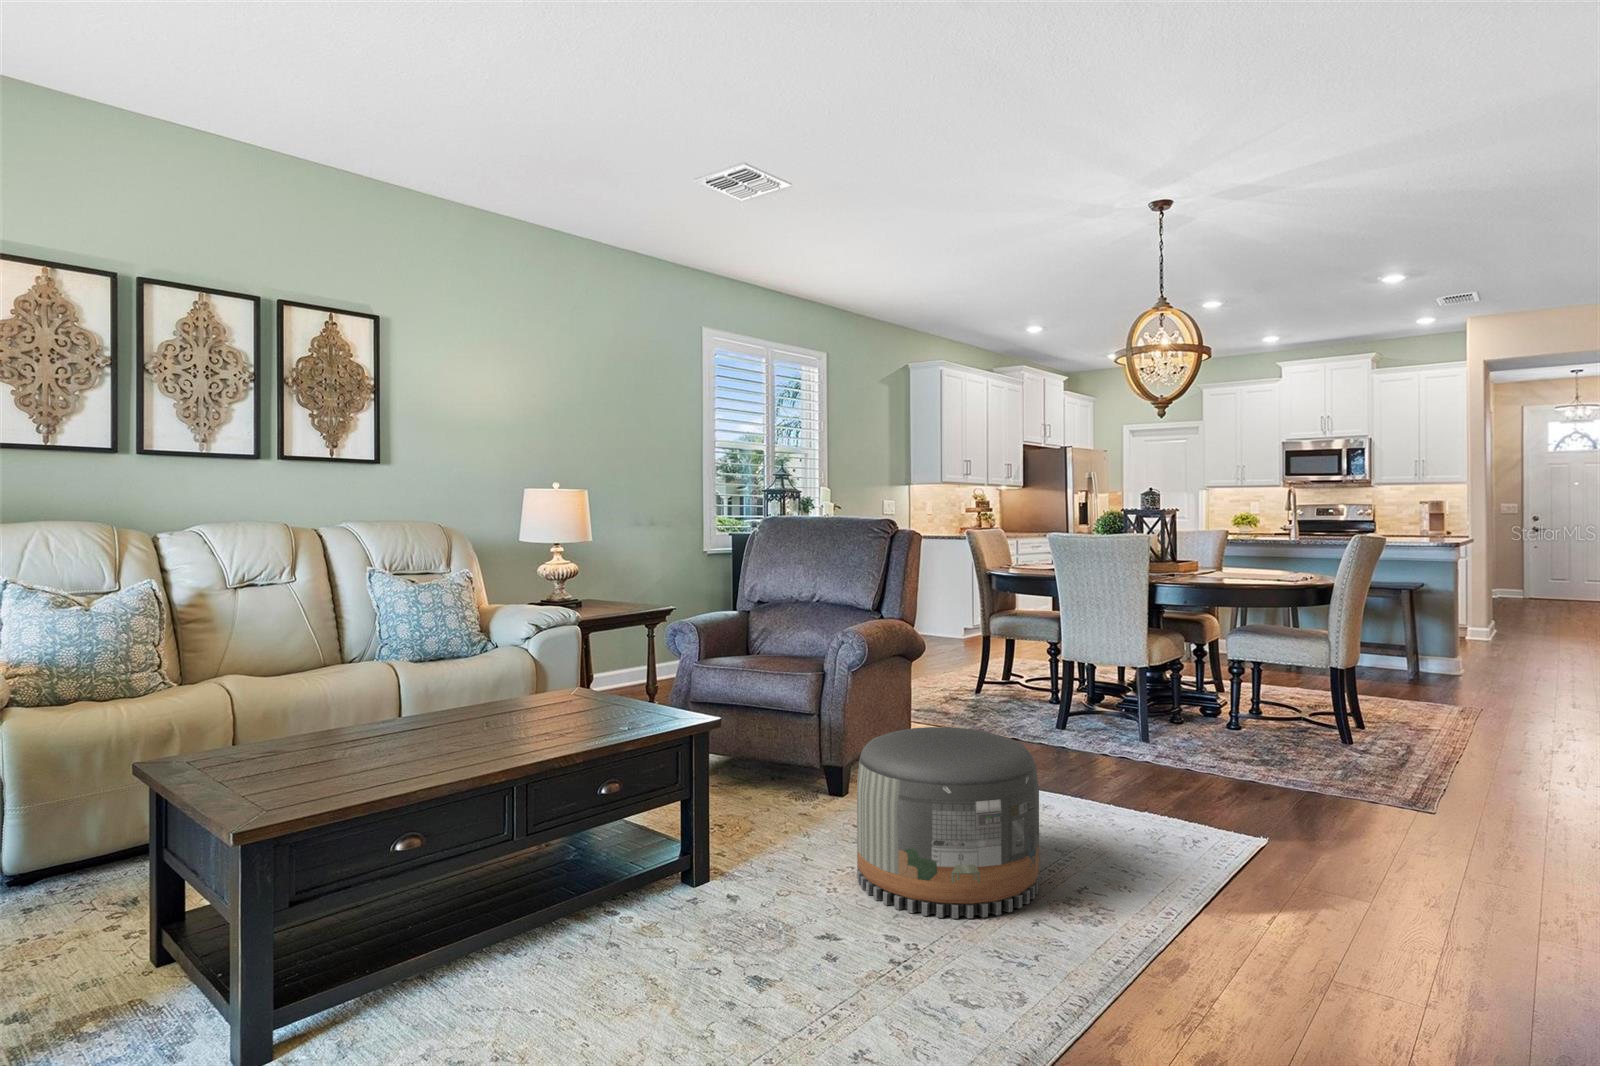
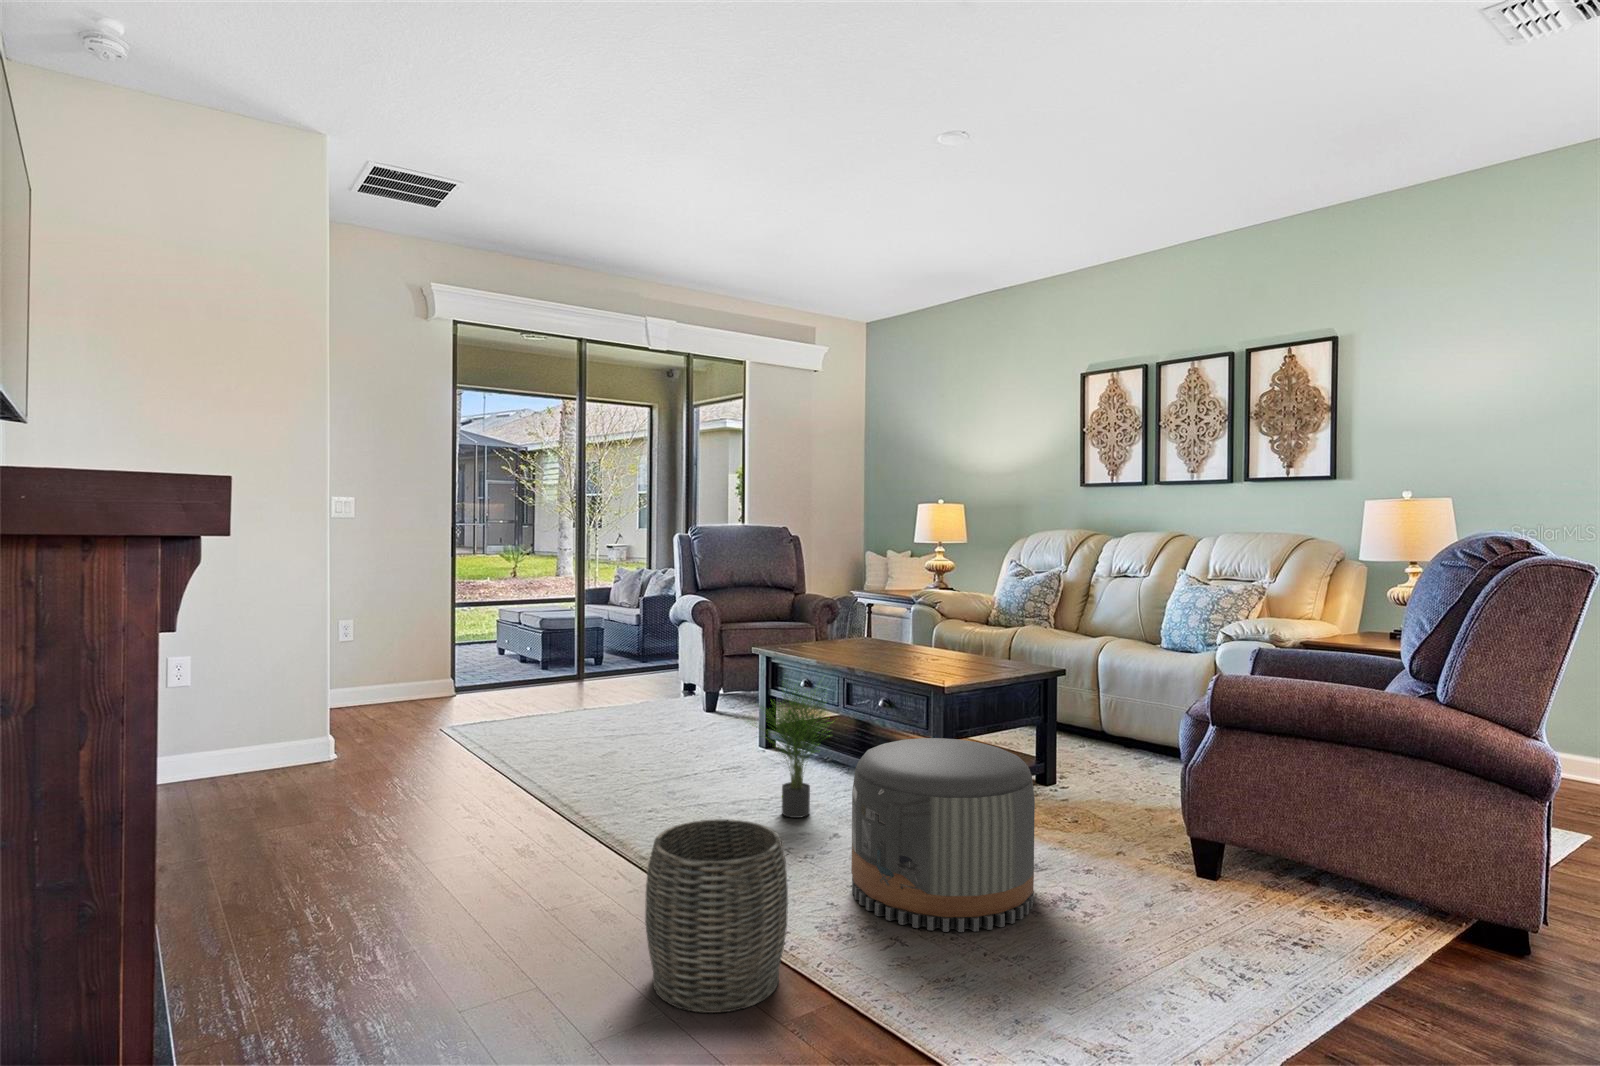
potted plant: none [657,740,785,986] -> present [760,680,830,818]
woven basket: none [1164,806,1319,995] -> present [645,819,788,1013]

